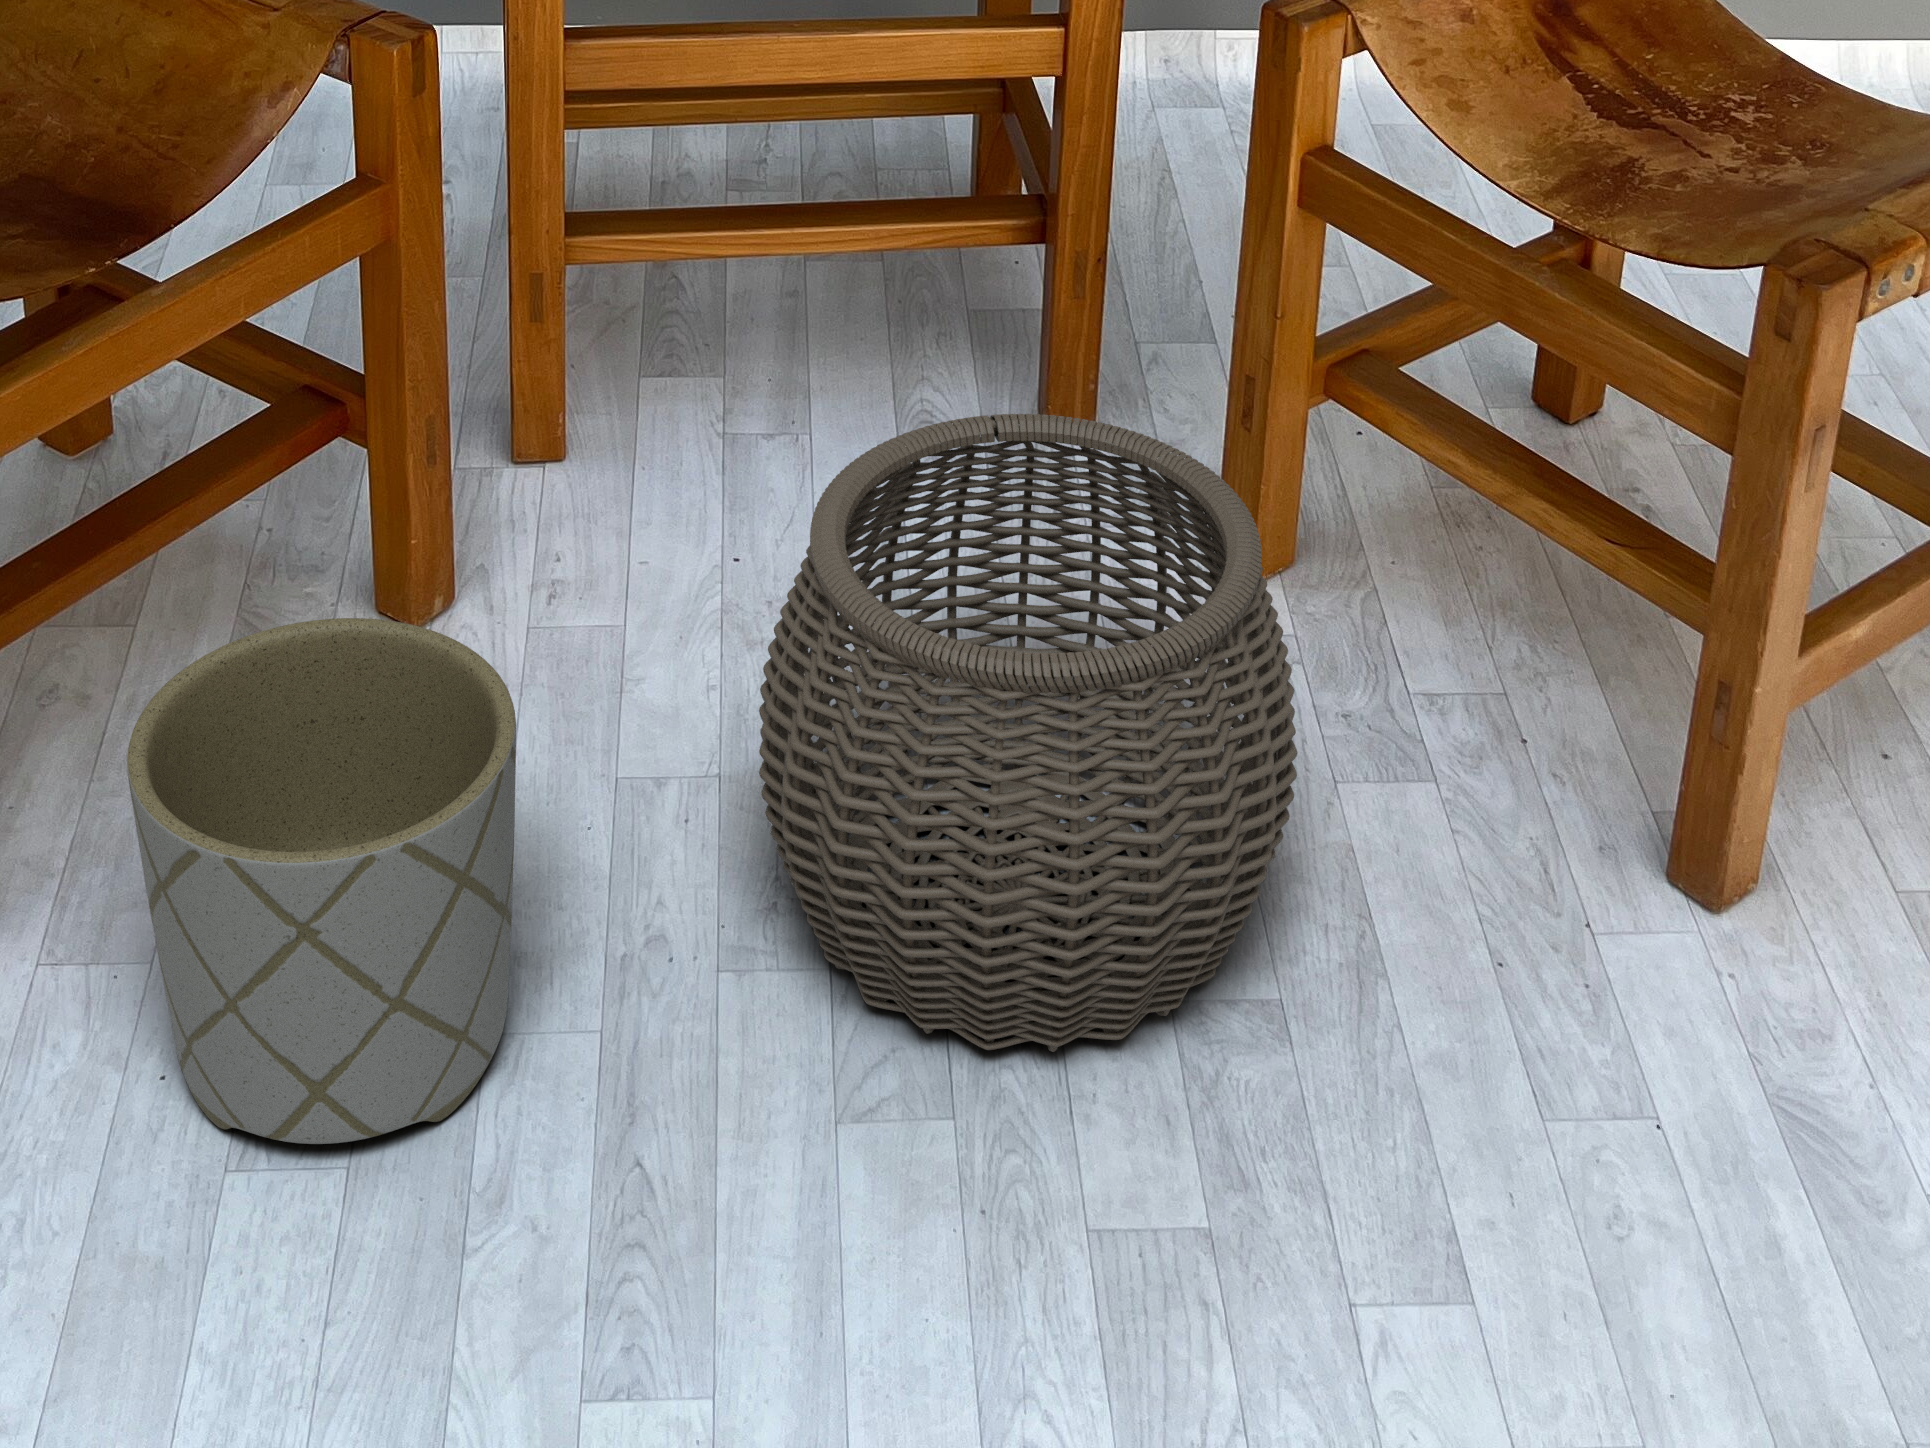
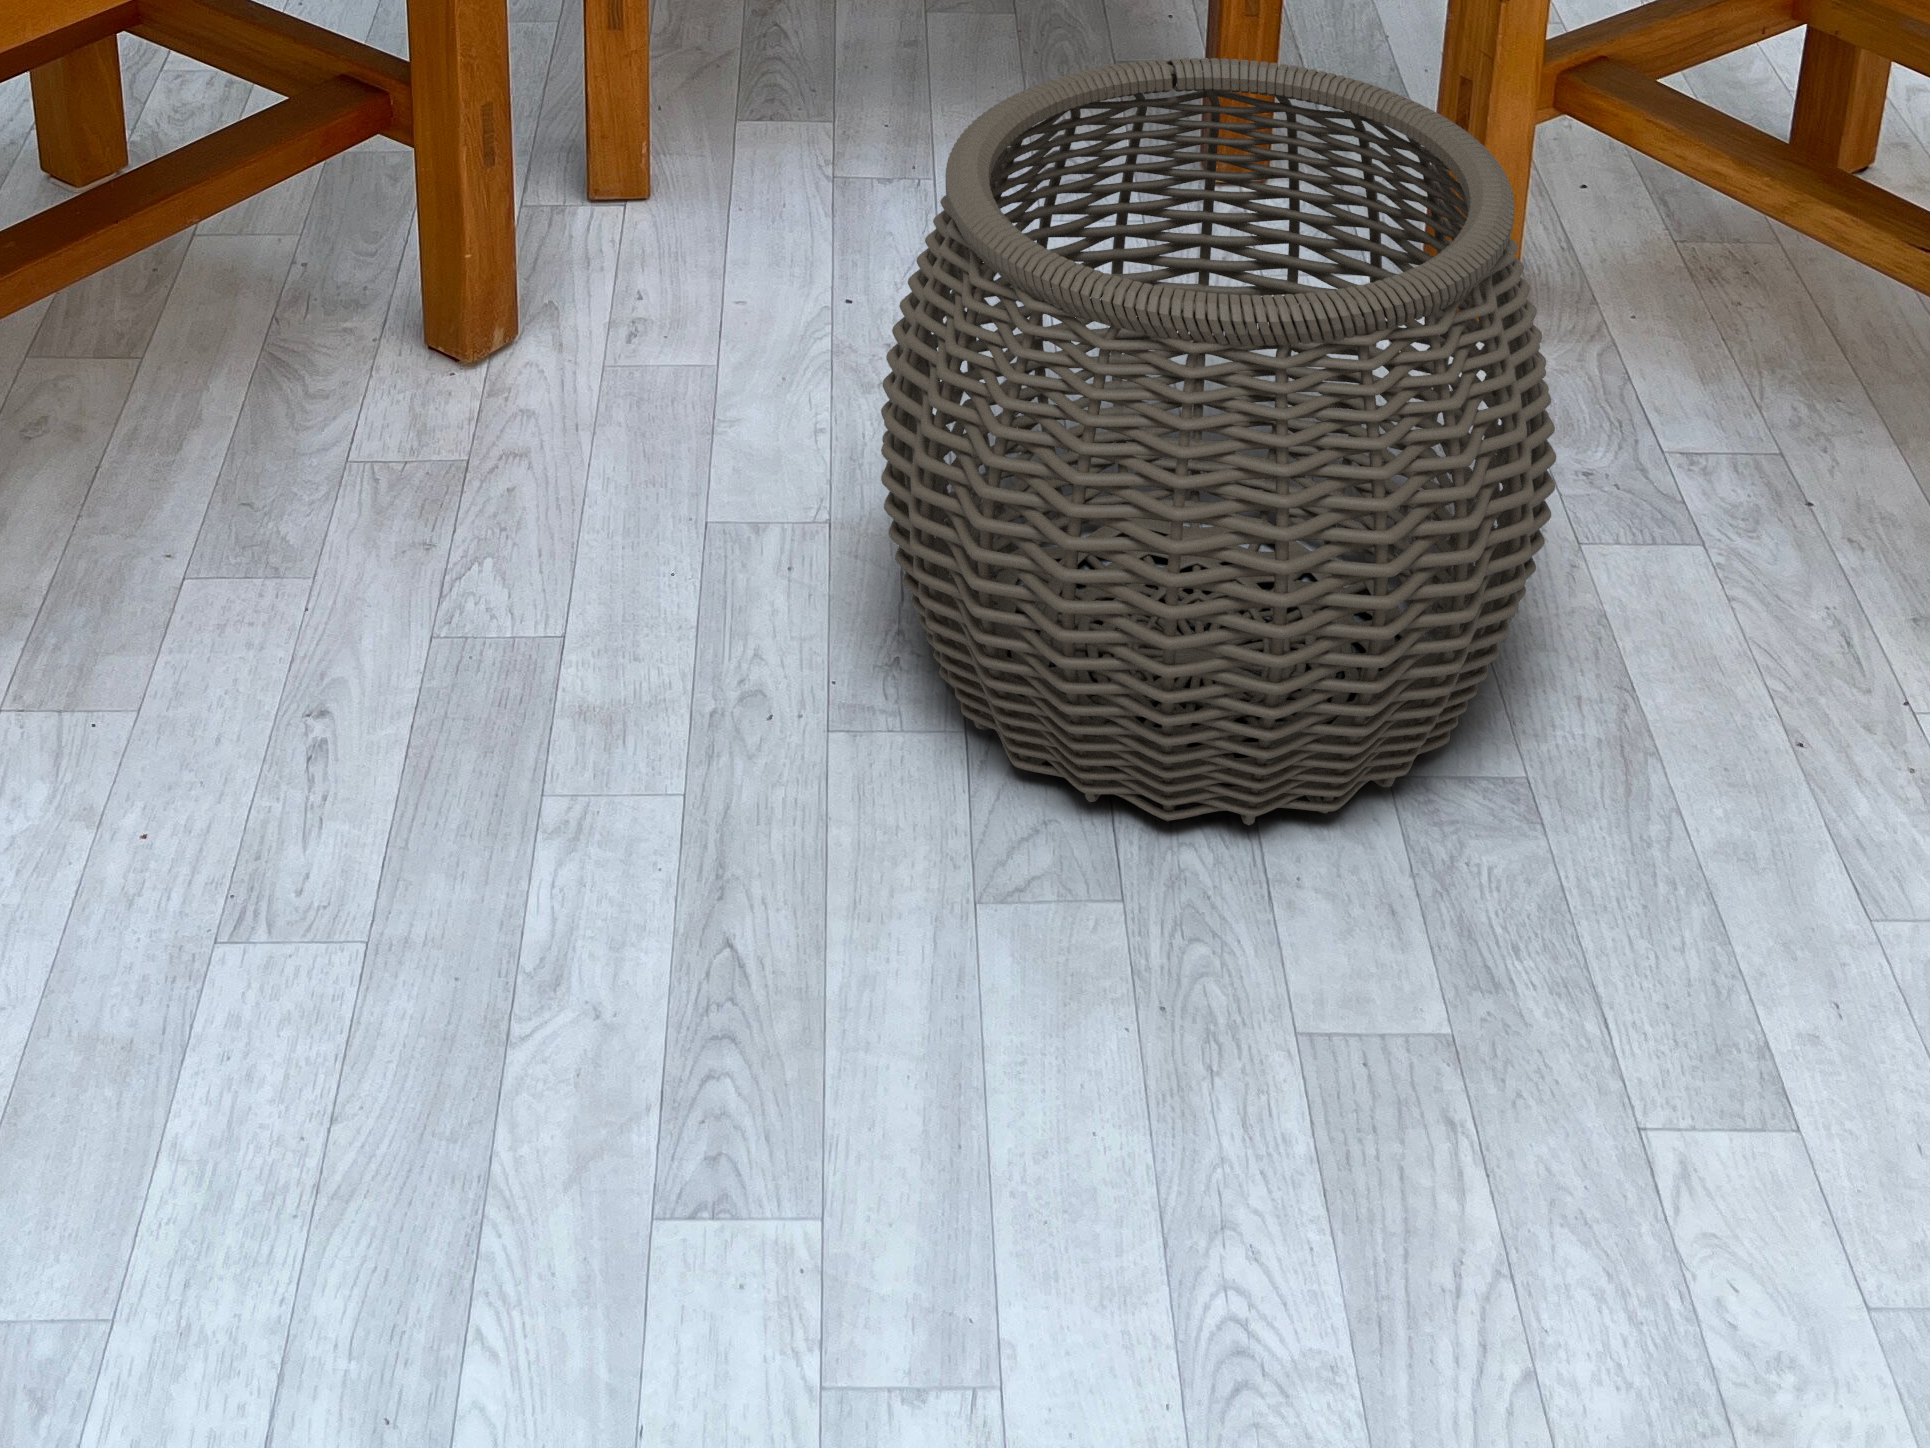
planter: present [127,618,516,1144] -> none [89,278,576,911]

